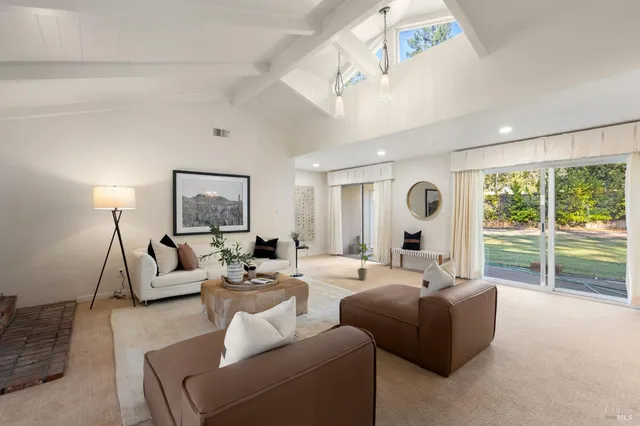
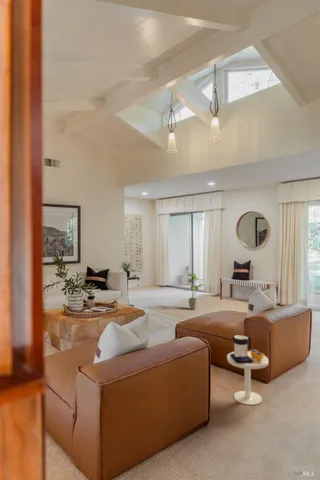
side table: none [398,321,450,409] -> present [227,335,269,405]

